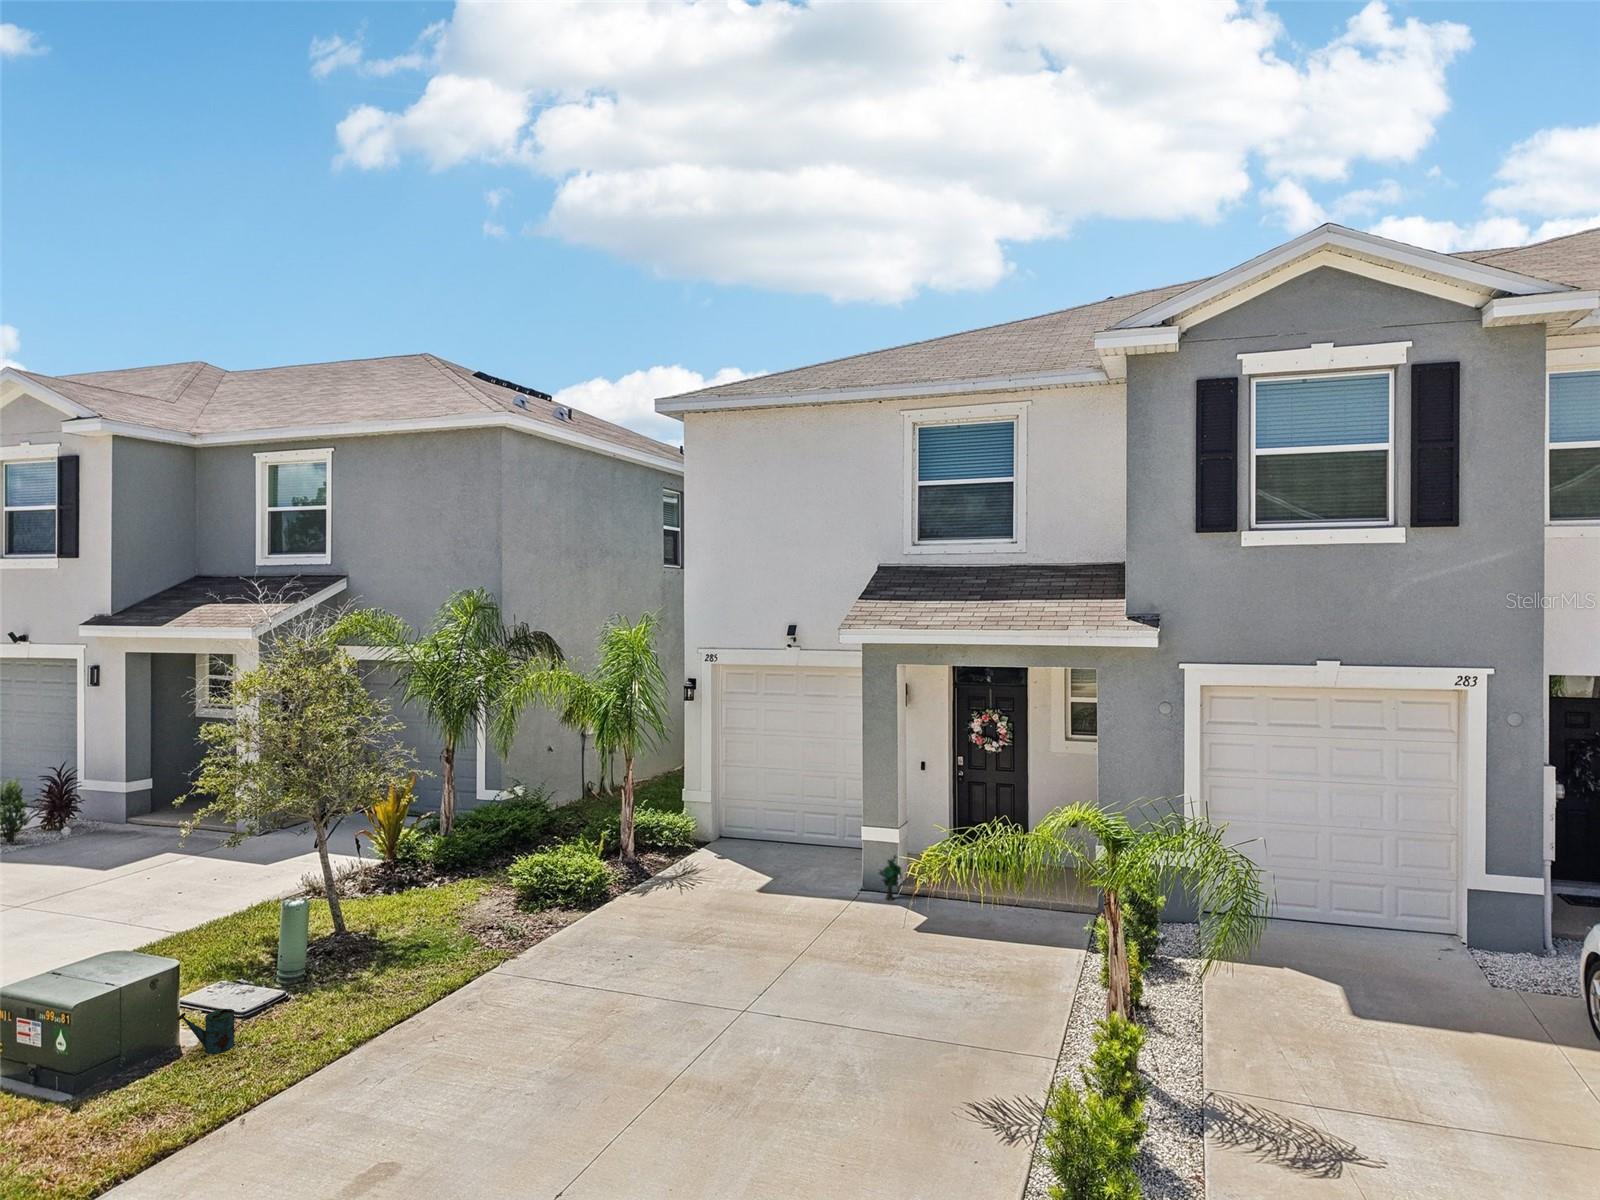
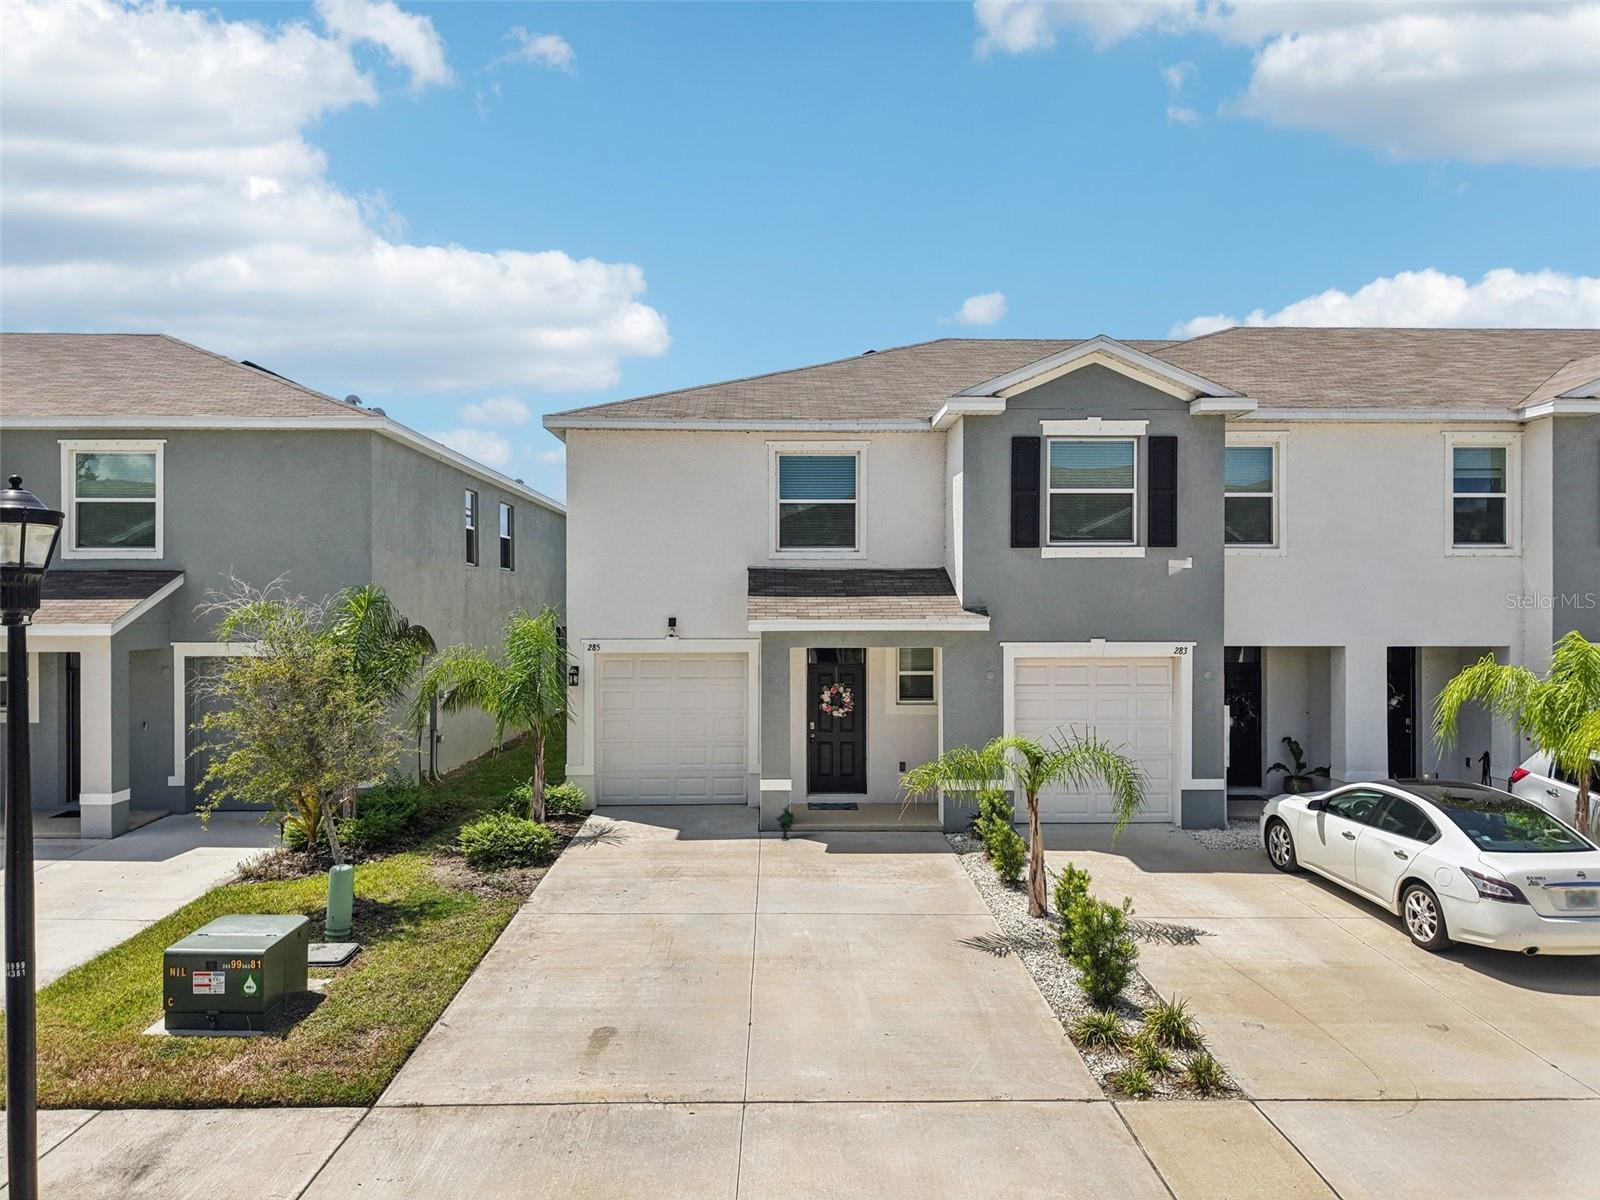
watering can: present [177,1009,245,1054] -> none [309,955,362,991]

